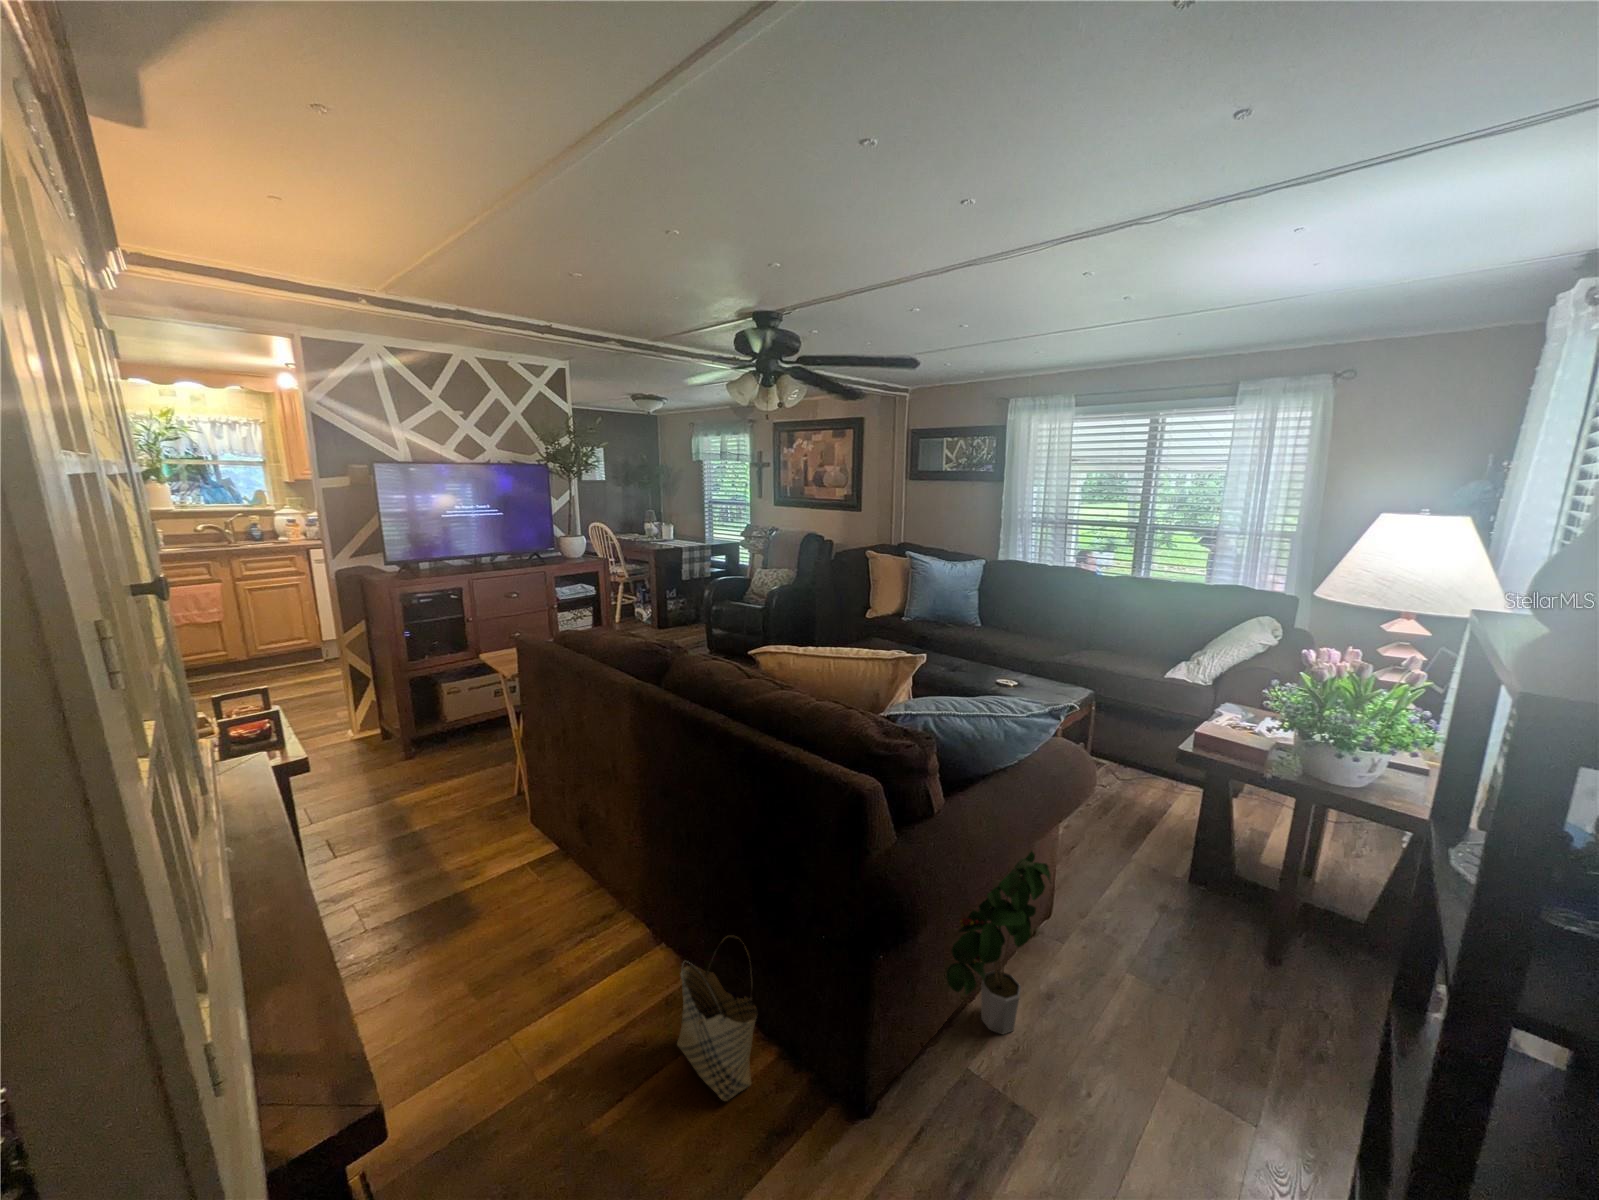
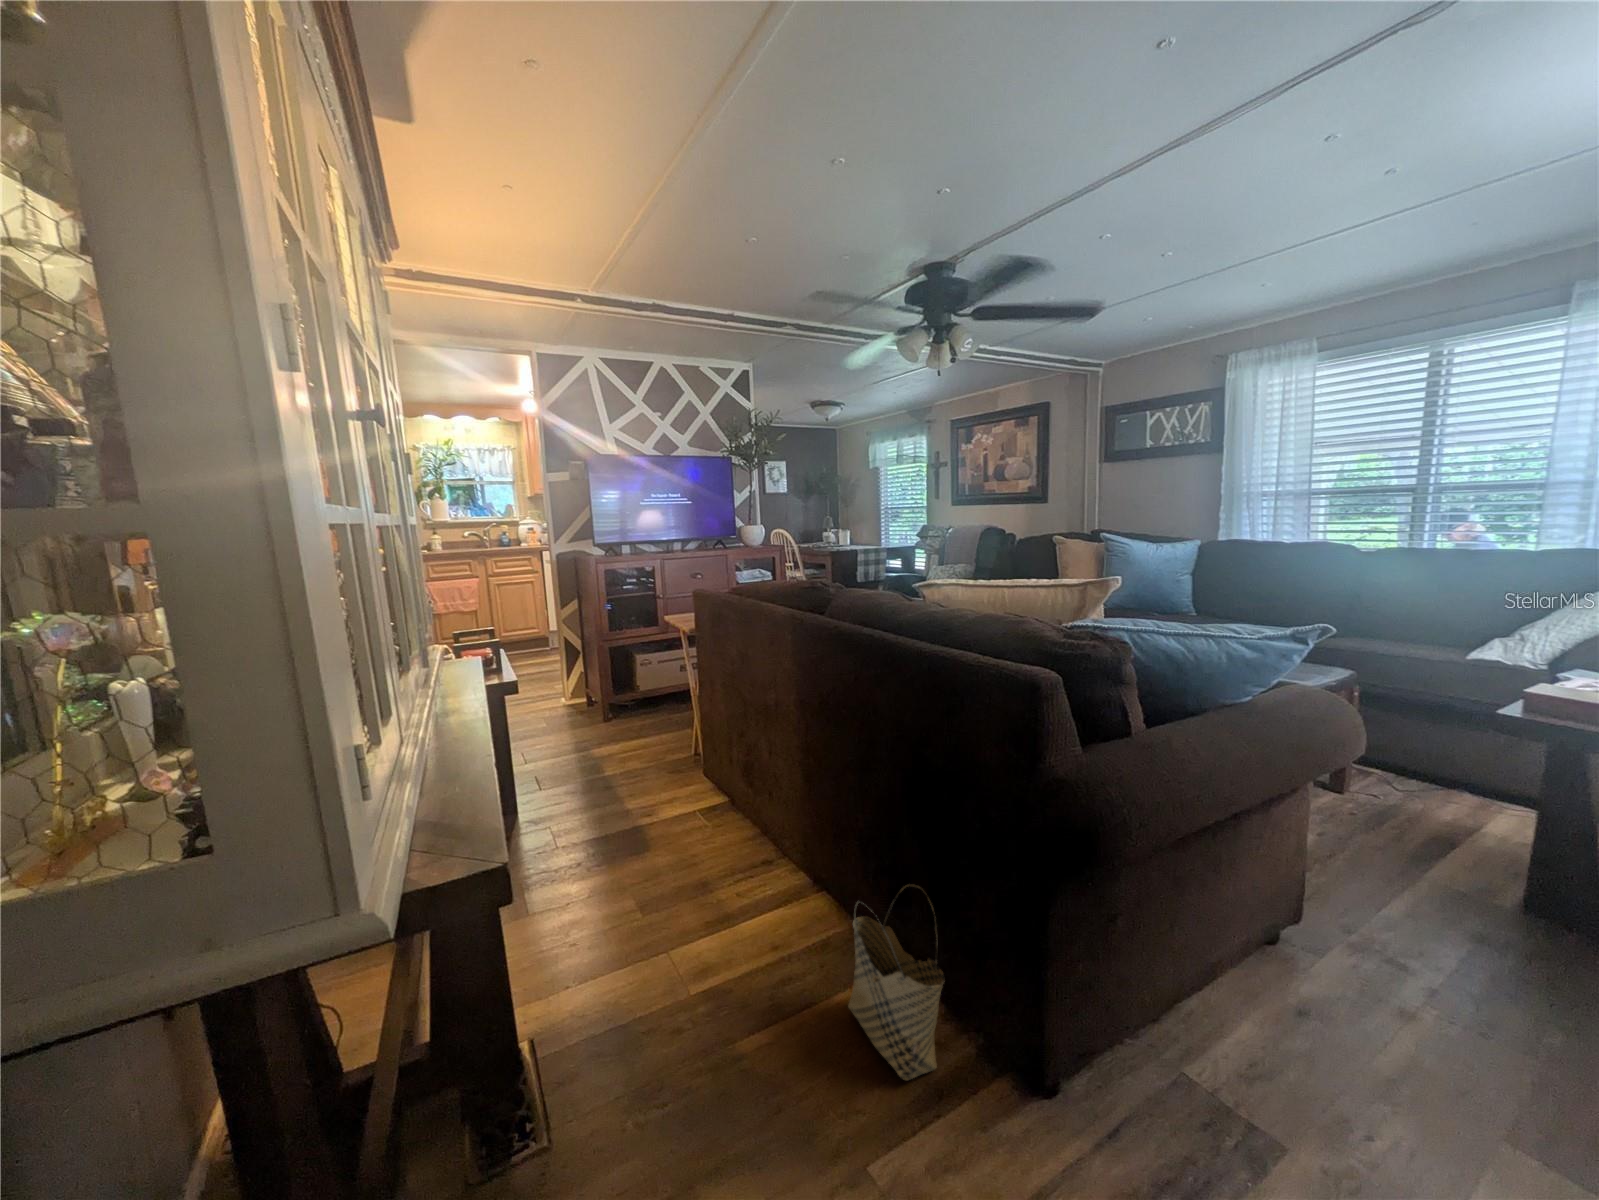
potted plant: present [946,851,1050,1034] -> none [1201,816,1360,1078]

